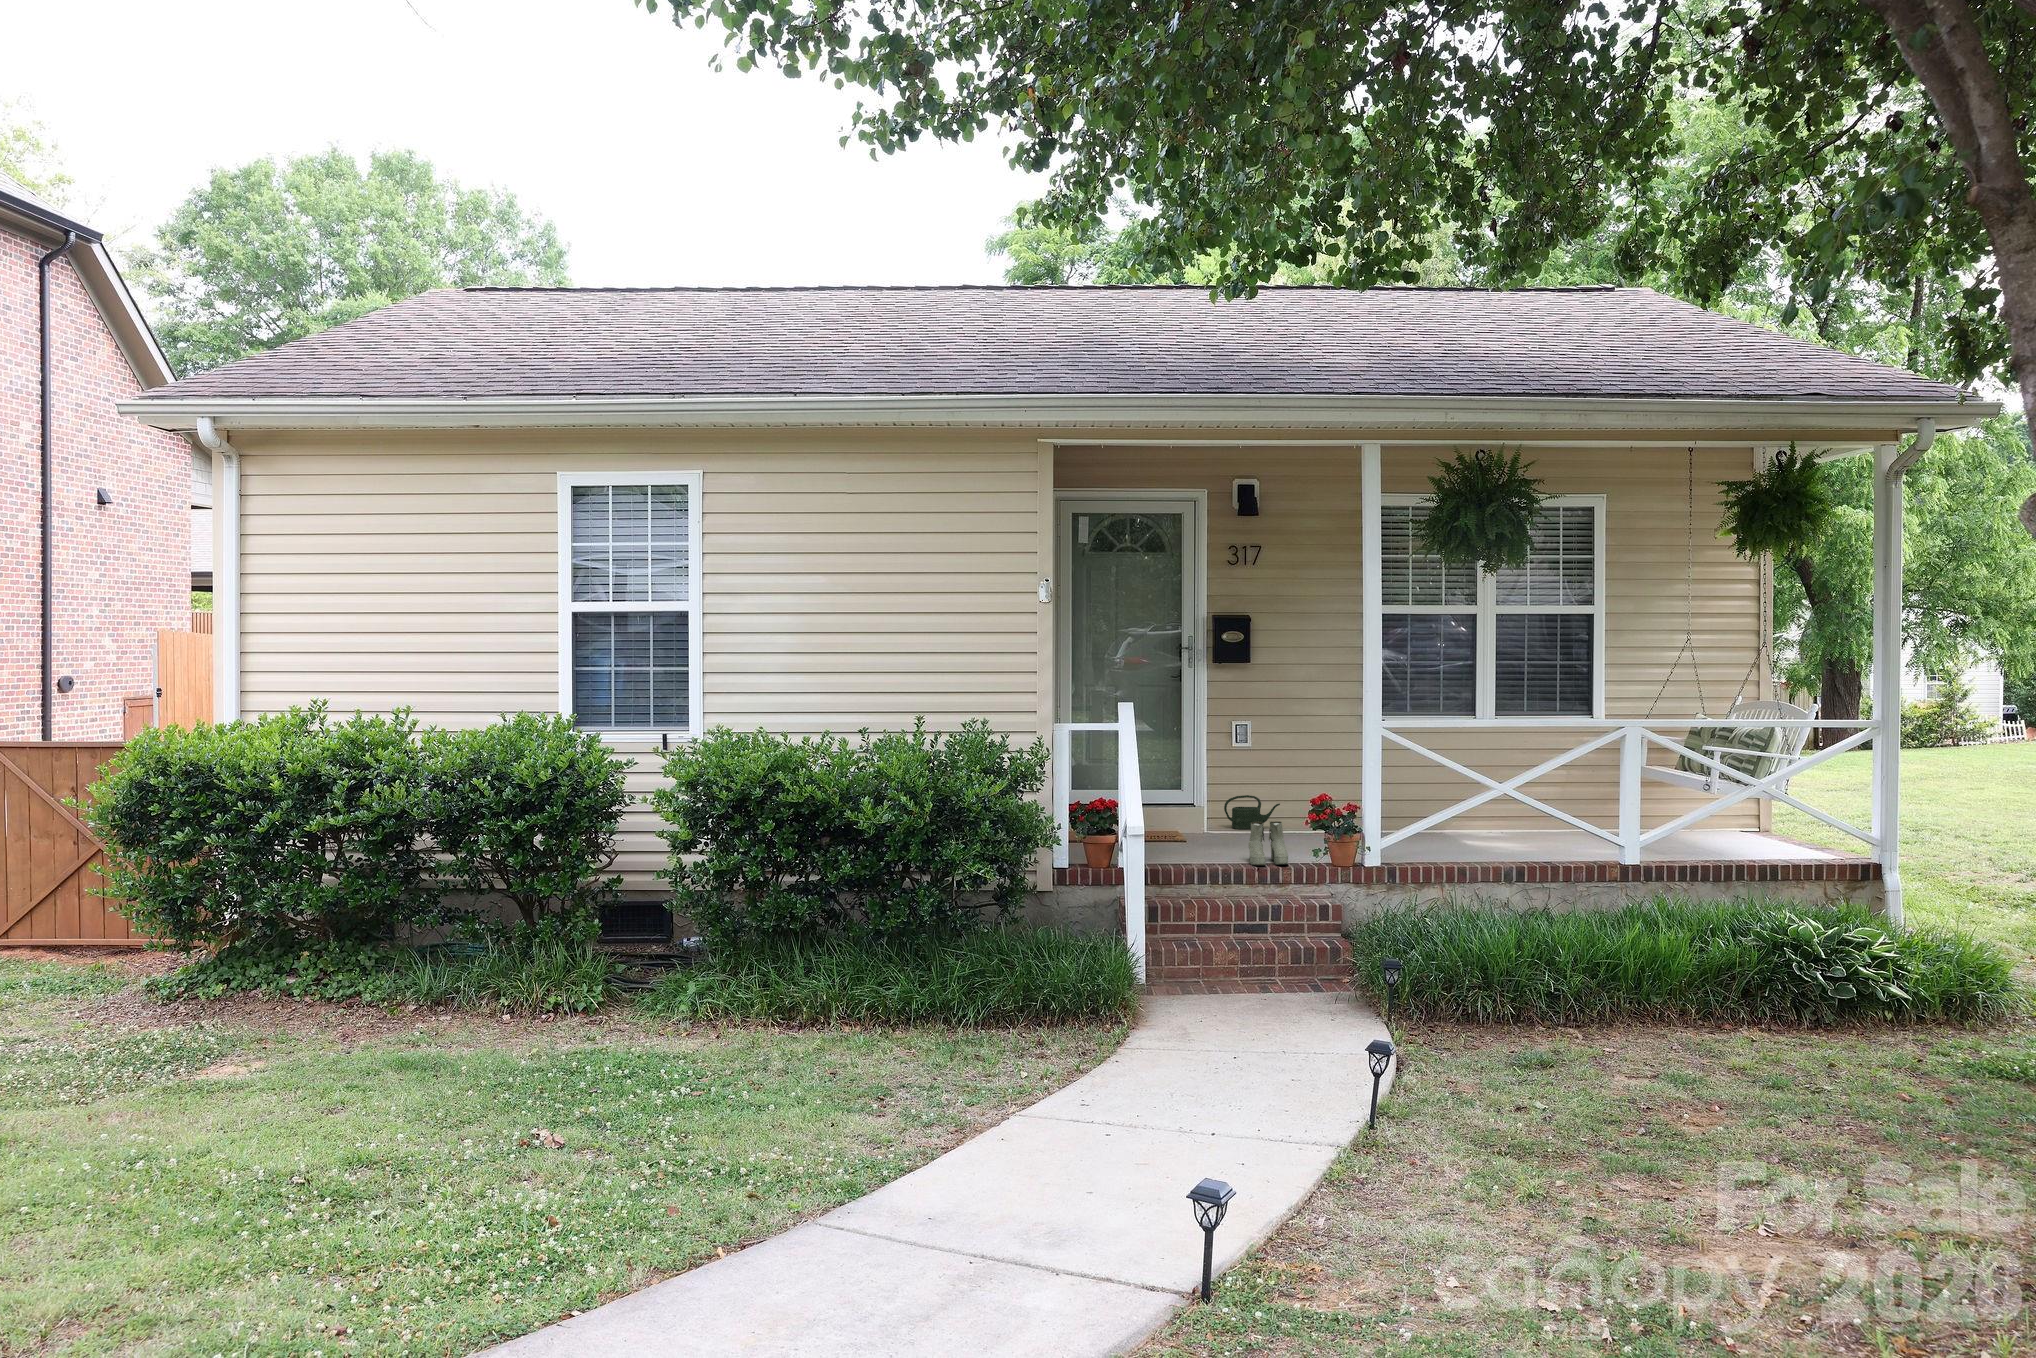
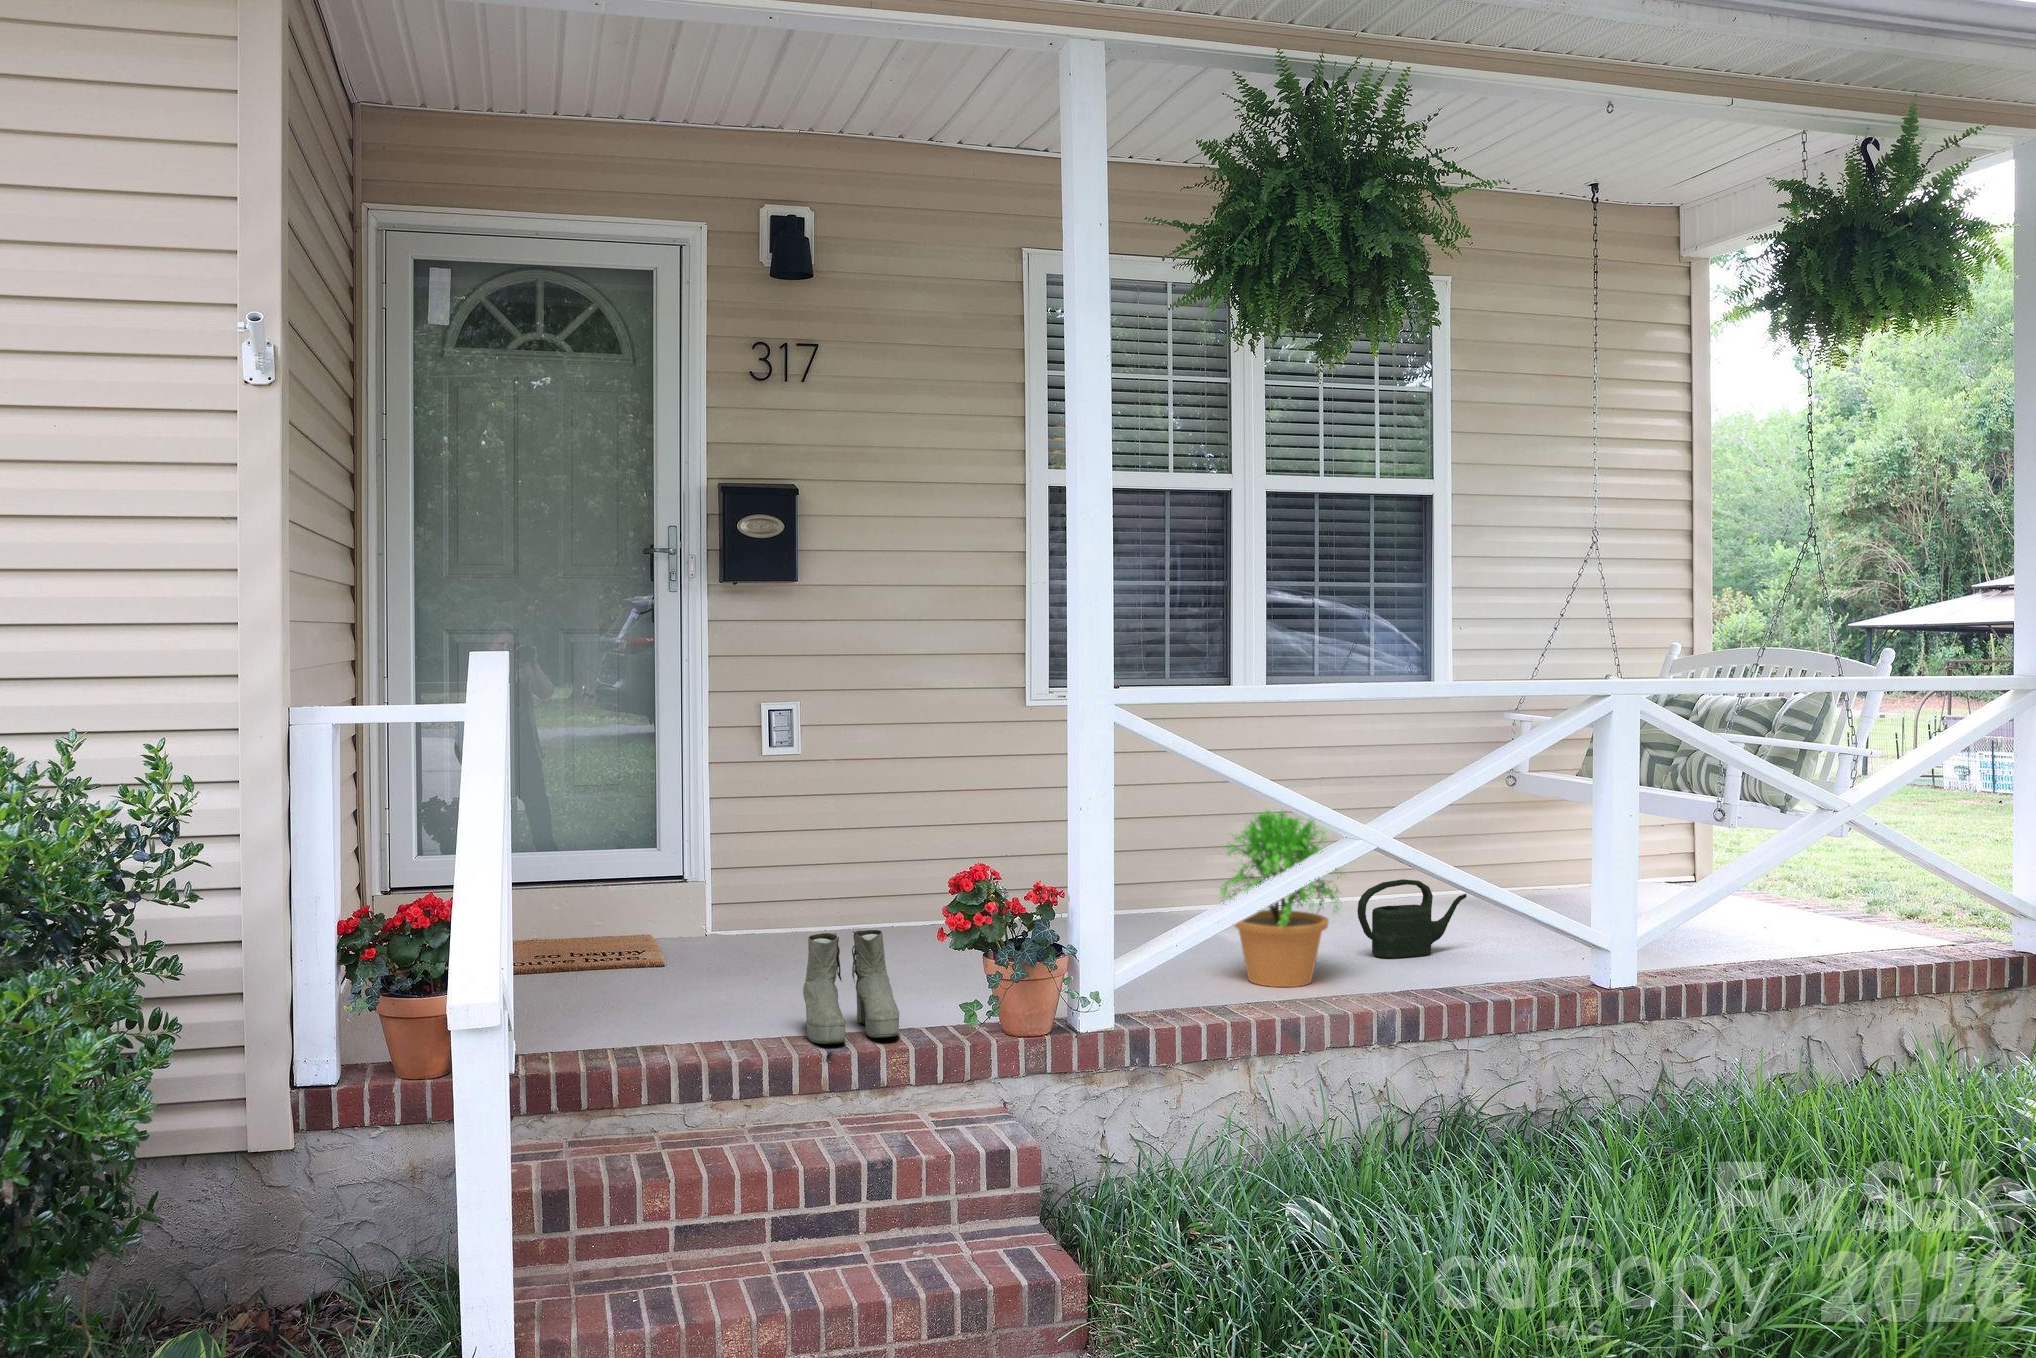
potted plant: none [1437,775,1506,858] -> present [1221,809,1340,987]
watering can: present [1224,795,1280,829] -> present [1357,879,1467,958]

